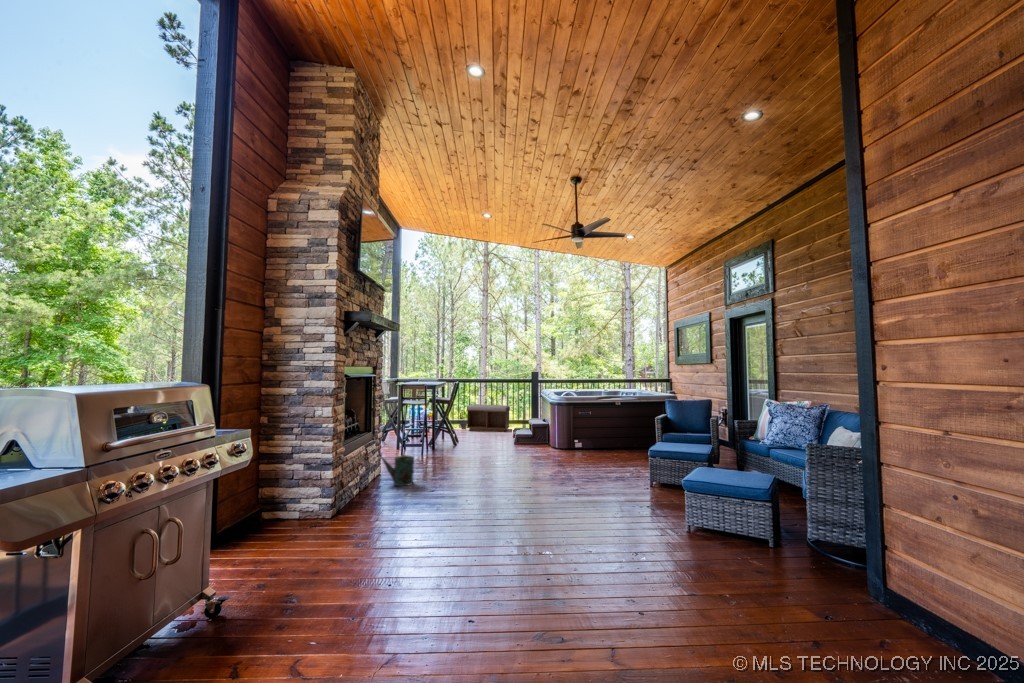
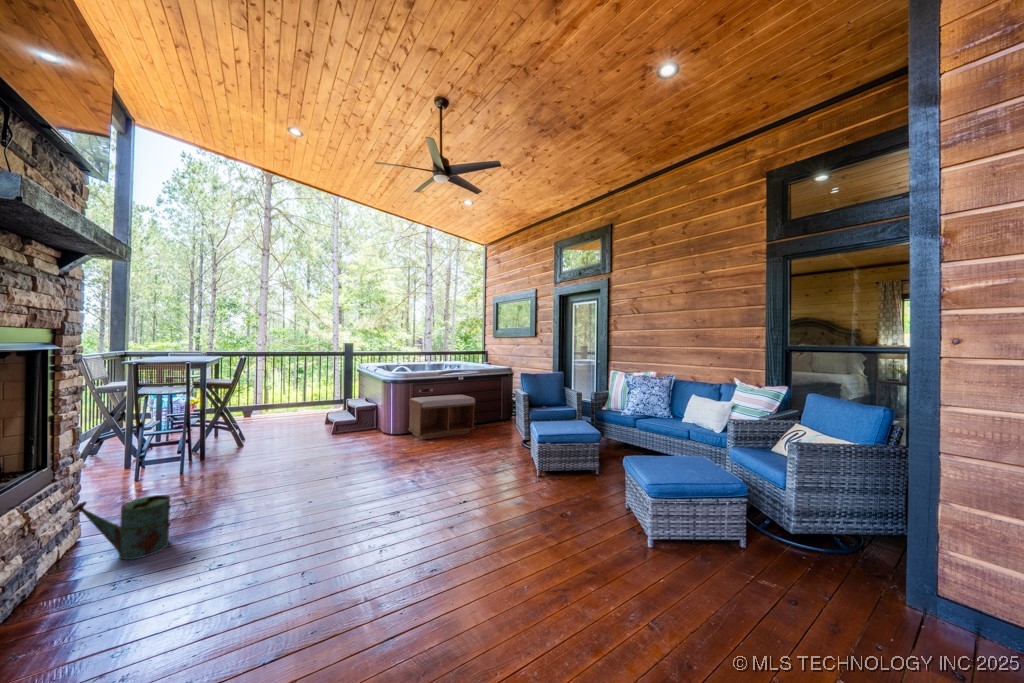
bench: present [467,404,510,432] -> present [408,395,476,440]

